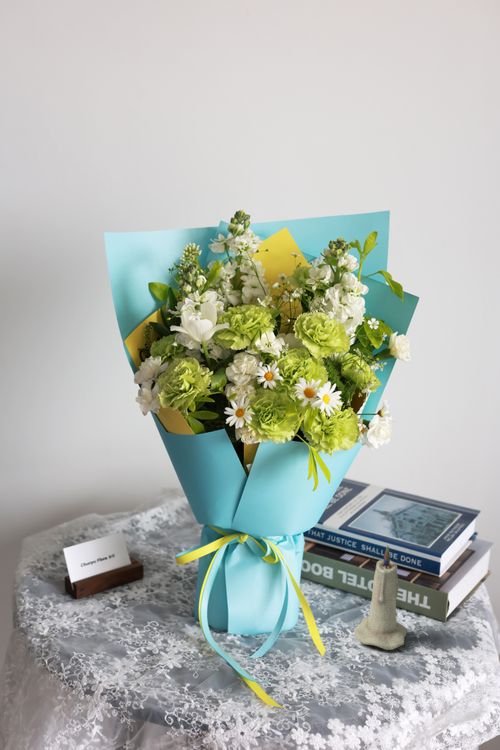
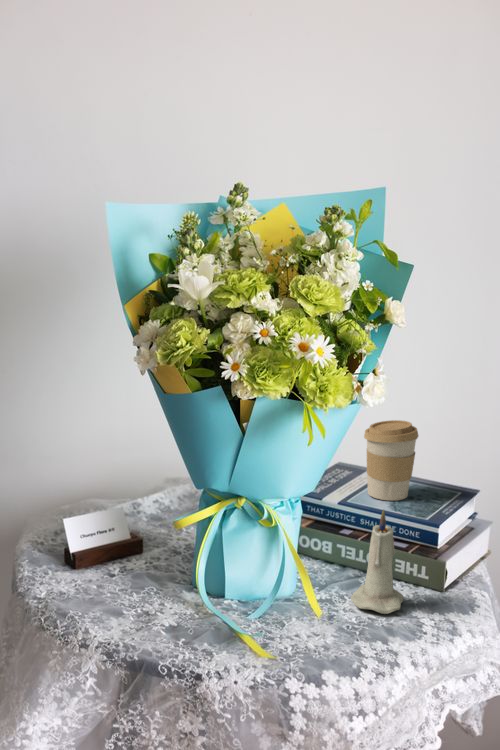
coffee cup: none [366,443,421,525] -> present [364,420,418,501]

